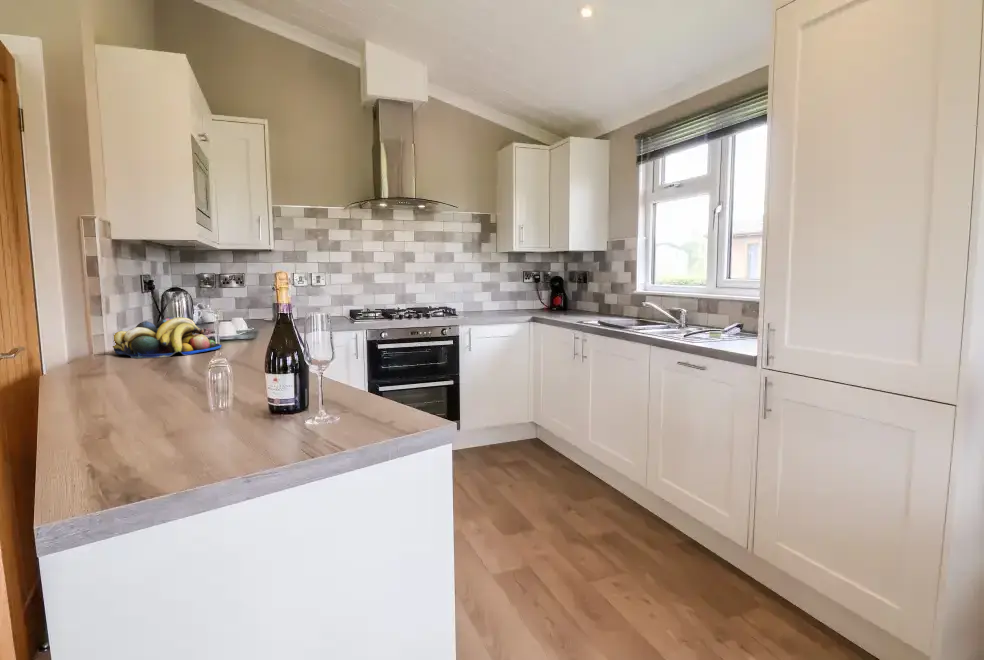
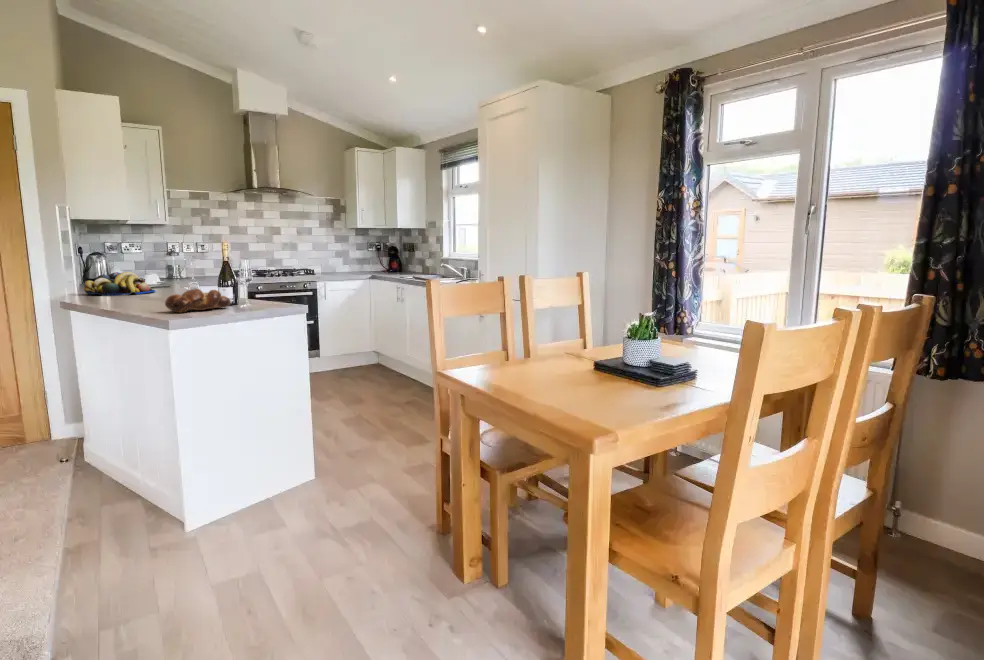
bread loaf: none [101,379,277,452] -> present [165,289,230,313]

